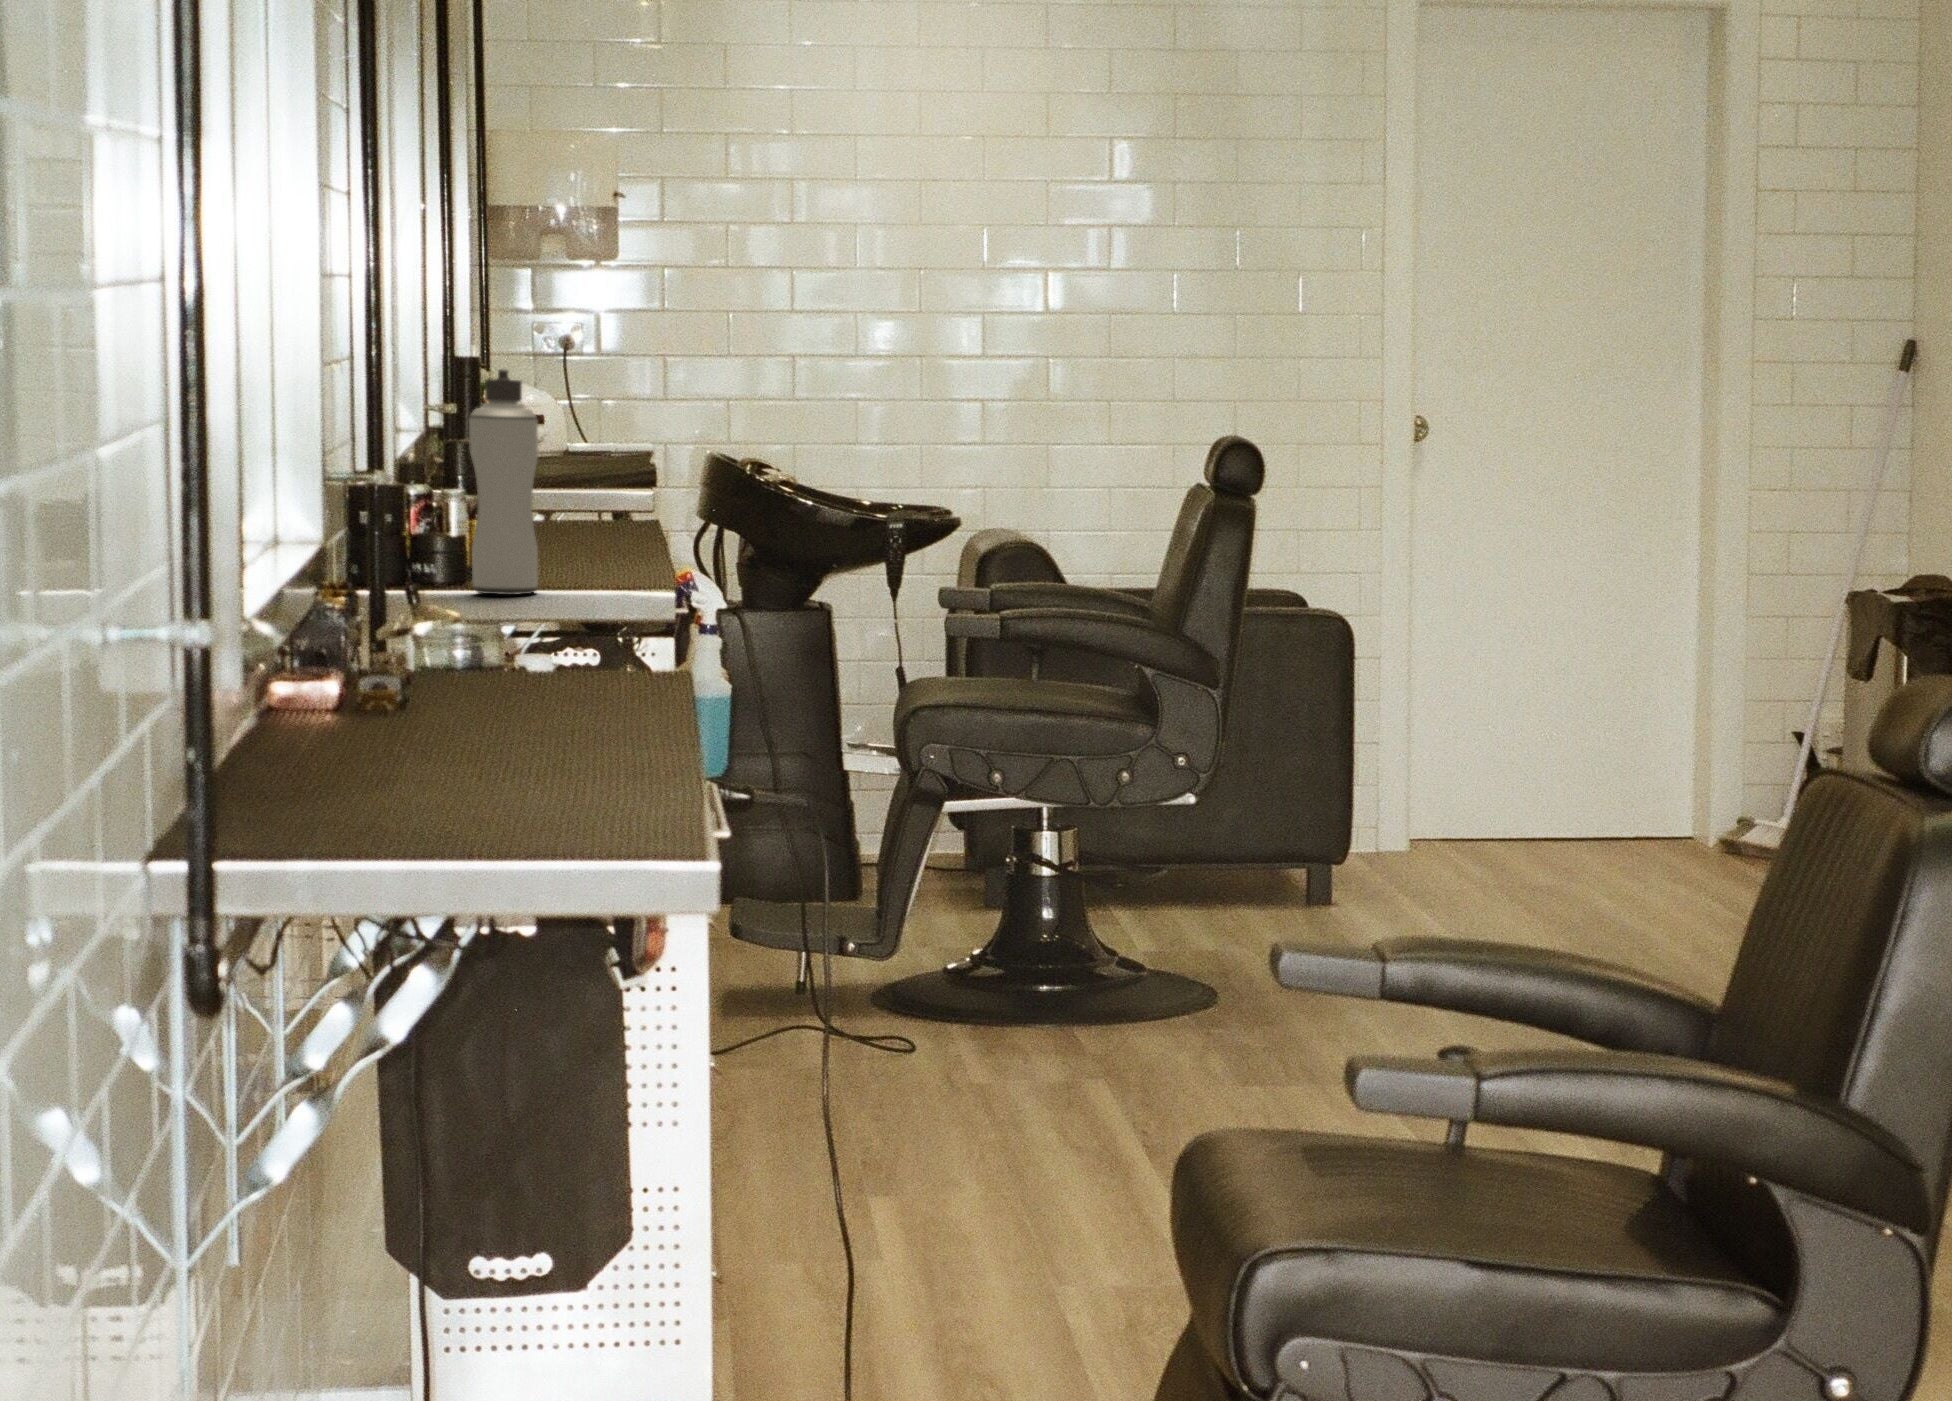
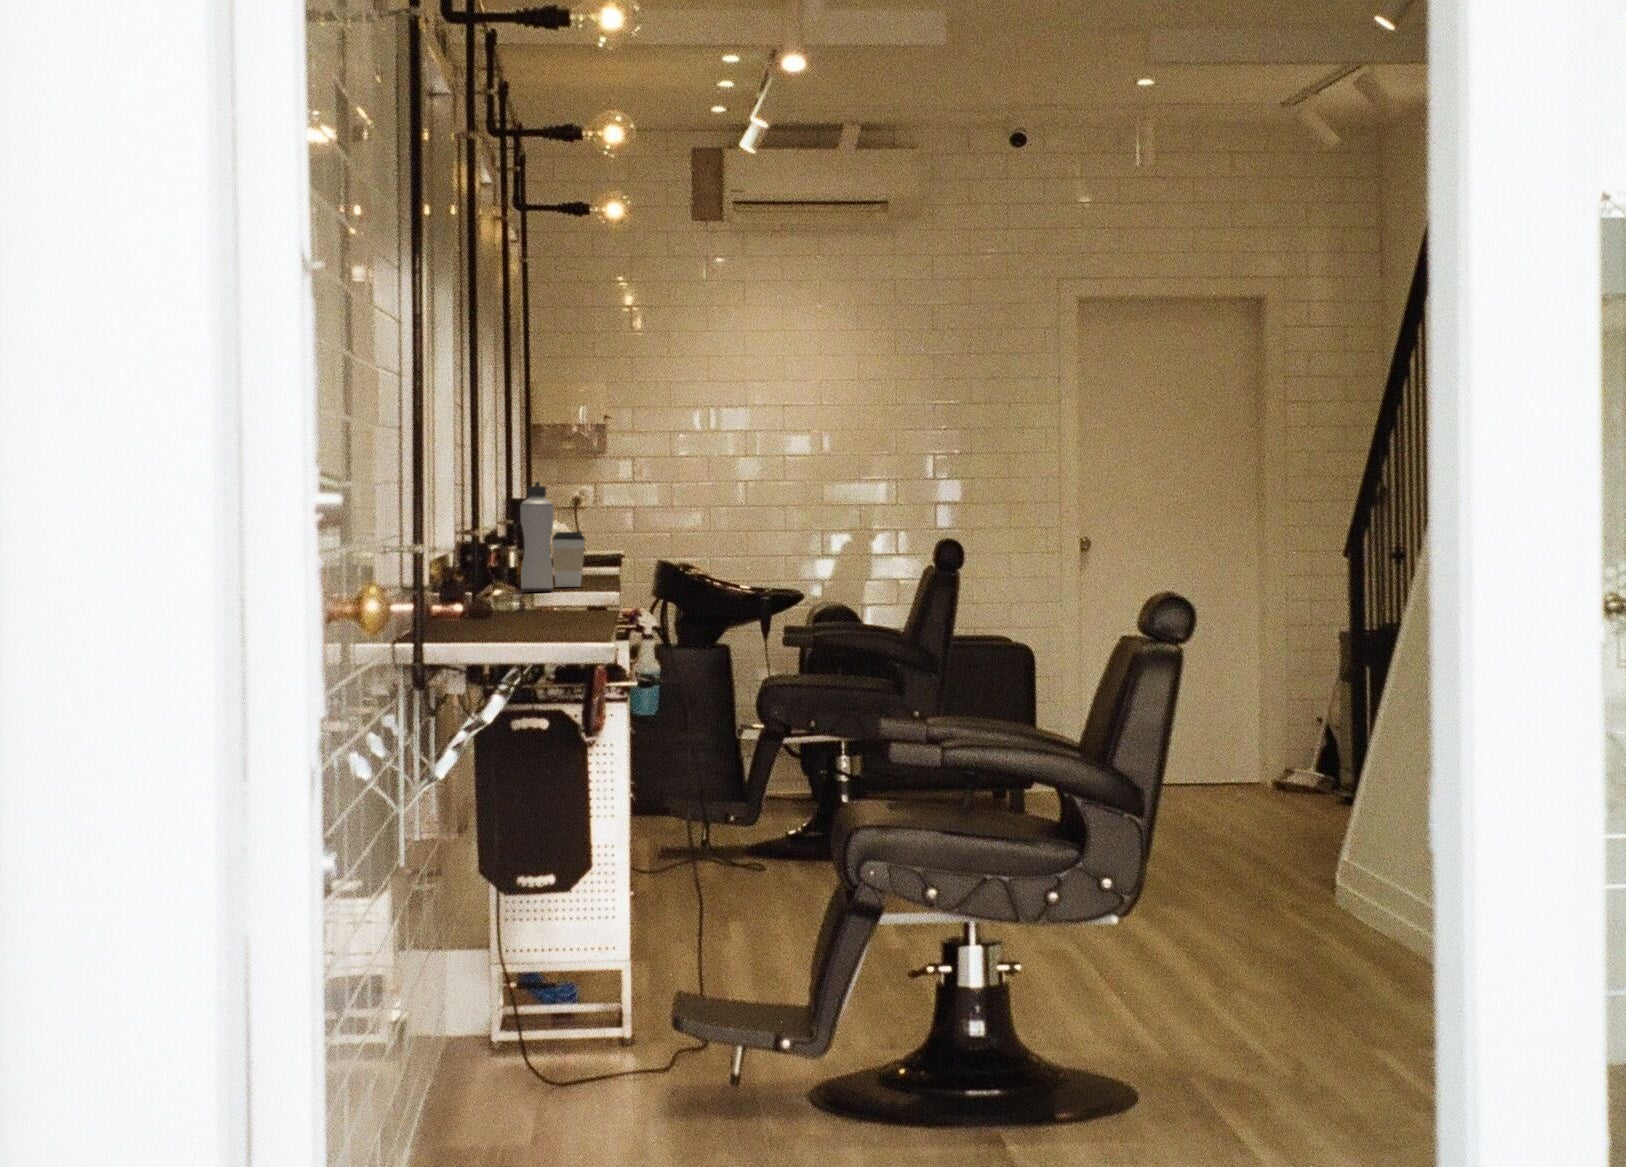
coffee cup: none [532,464,601,577] -> present [552,531,585,587]

